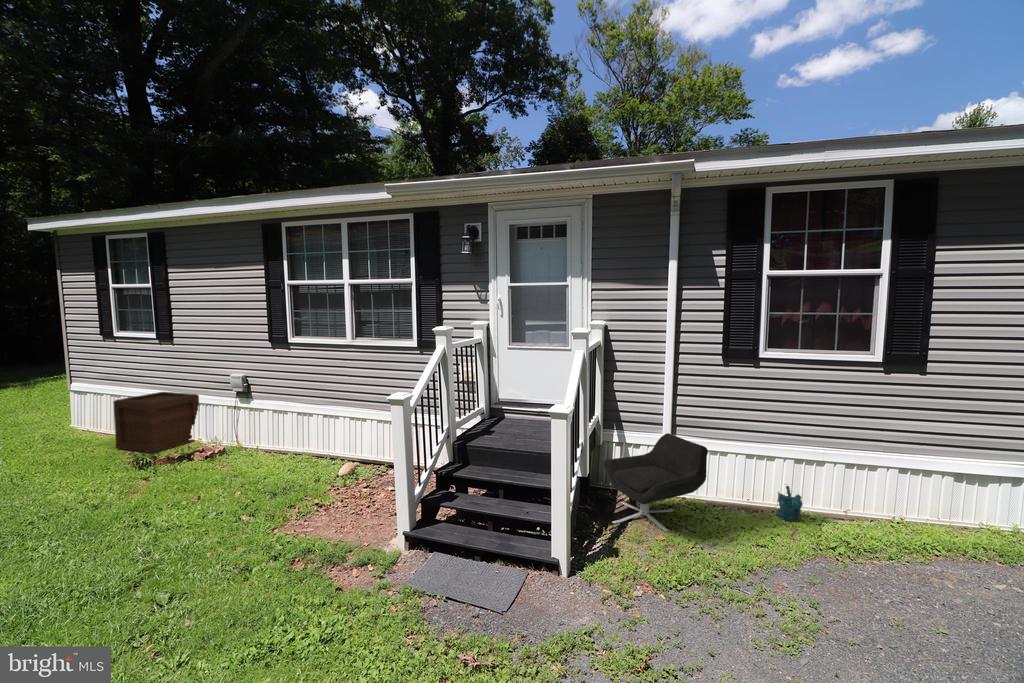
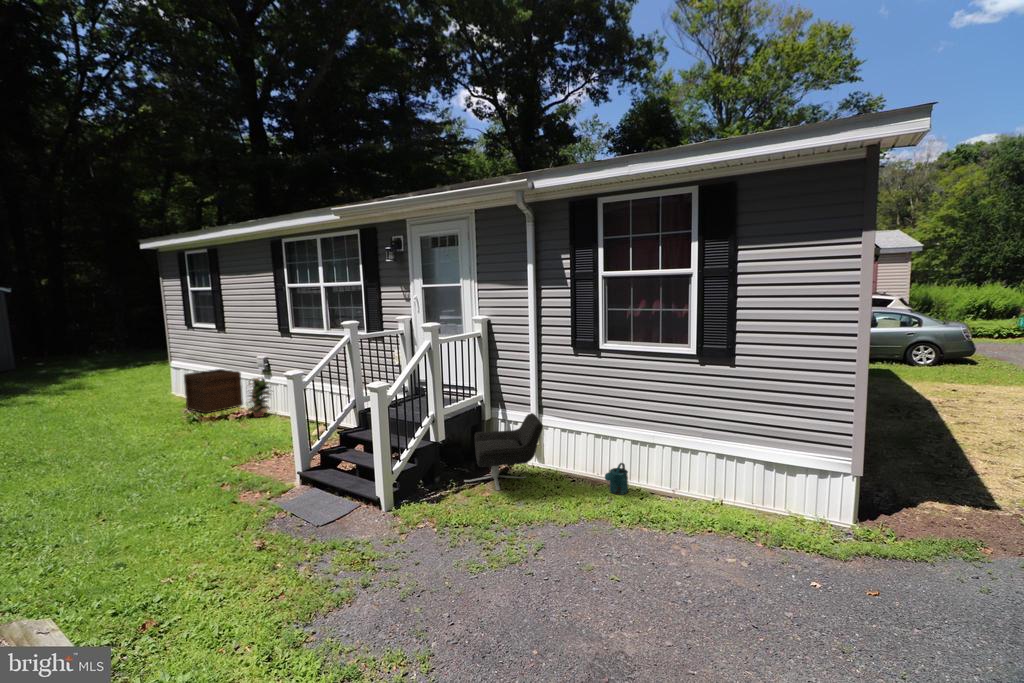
decorative plant: none [219,402,261,454] -> present [247,377,272,417]

